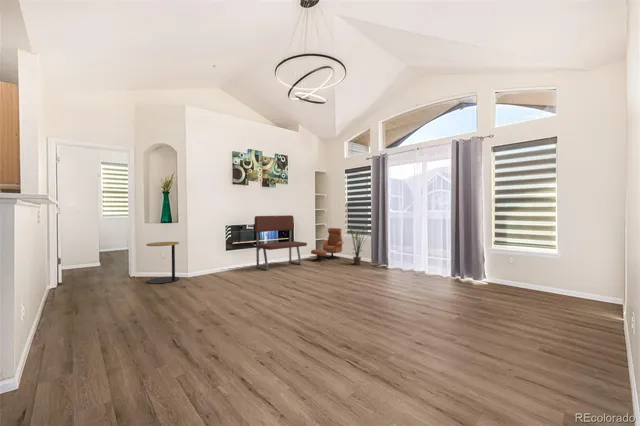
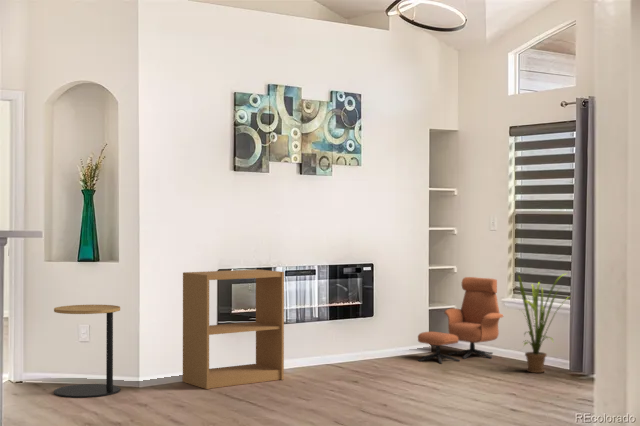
bench: present [254,215,307,270] -> none [282,245,409,378]
bookshelf: none [210,226,255,277] -> present [183,270,284,389]

